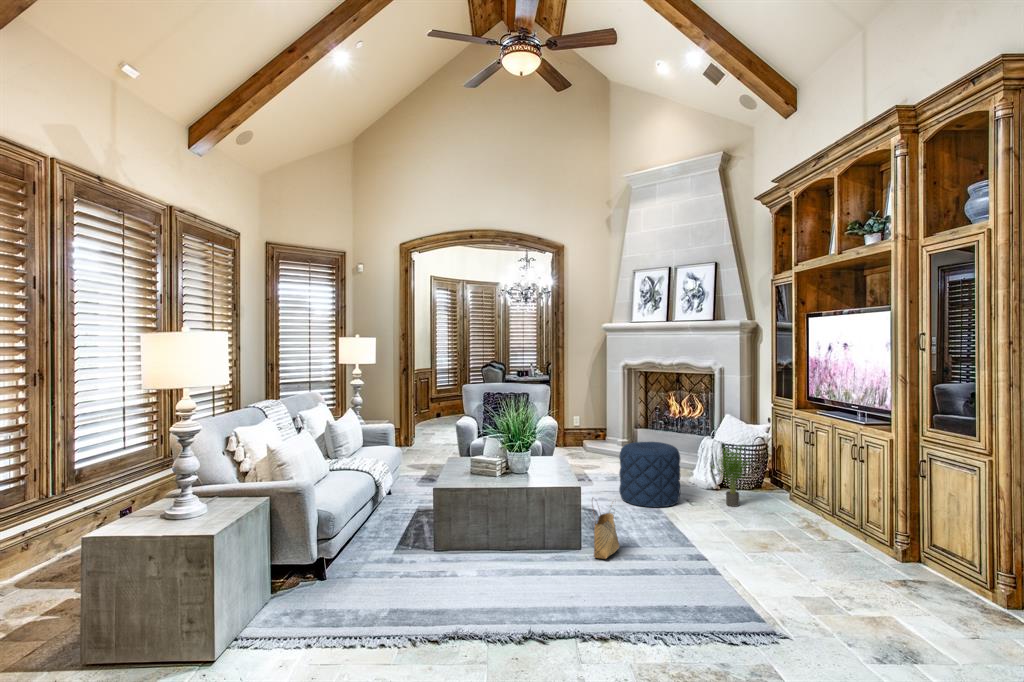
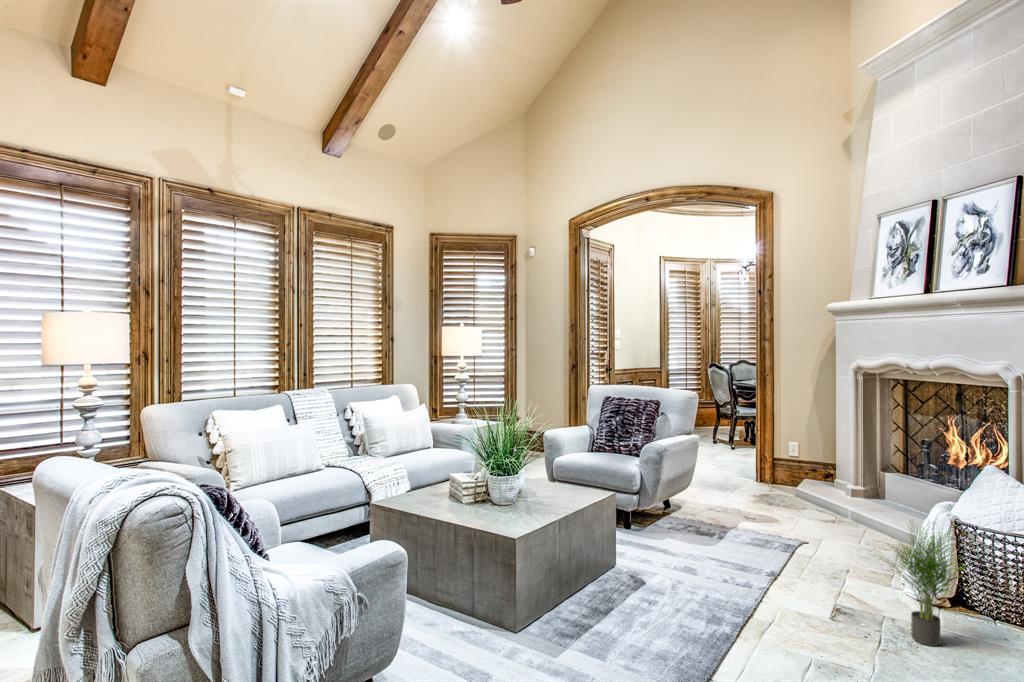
pouf: present [619,442,680,507] -> none [721,491,829,609]
woven basket: present [592,498,619,559] -> none [521,560,580,659]

